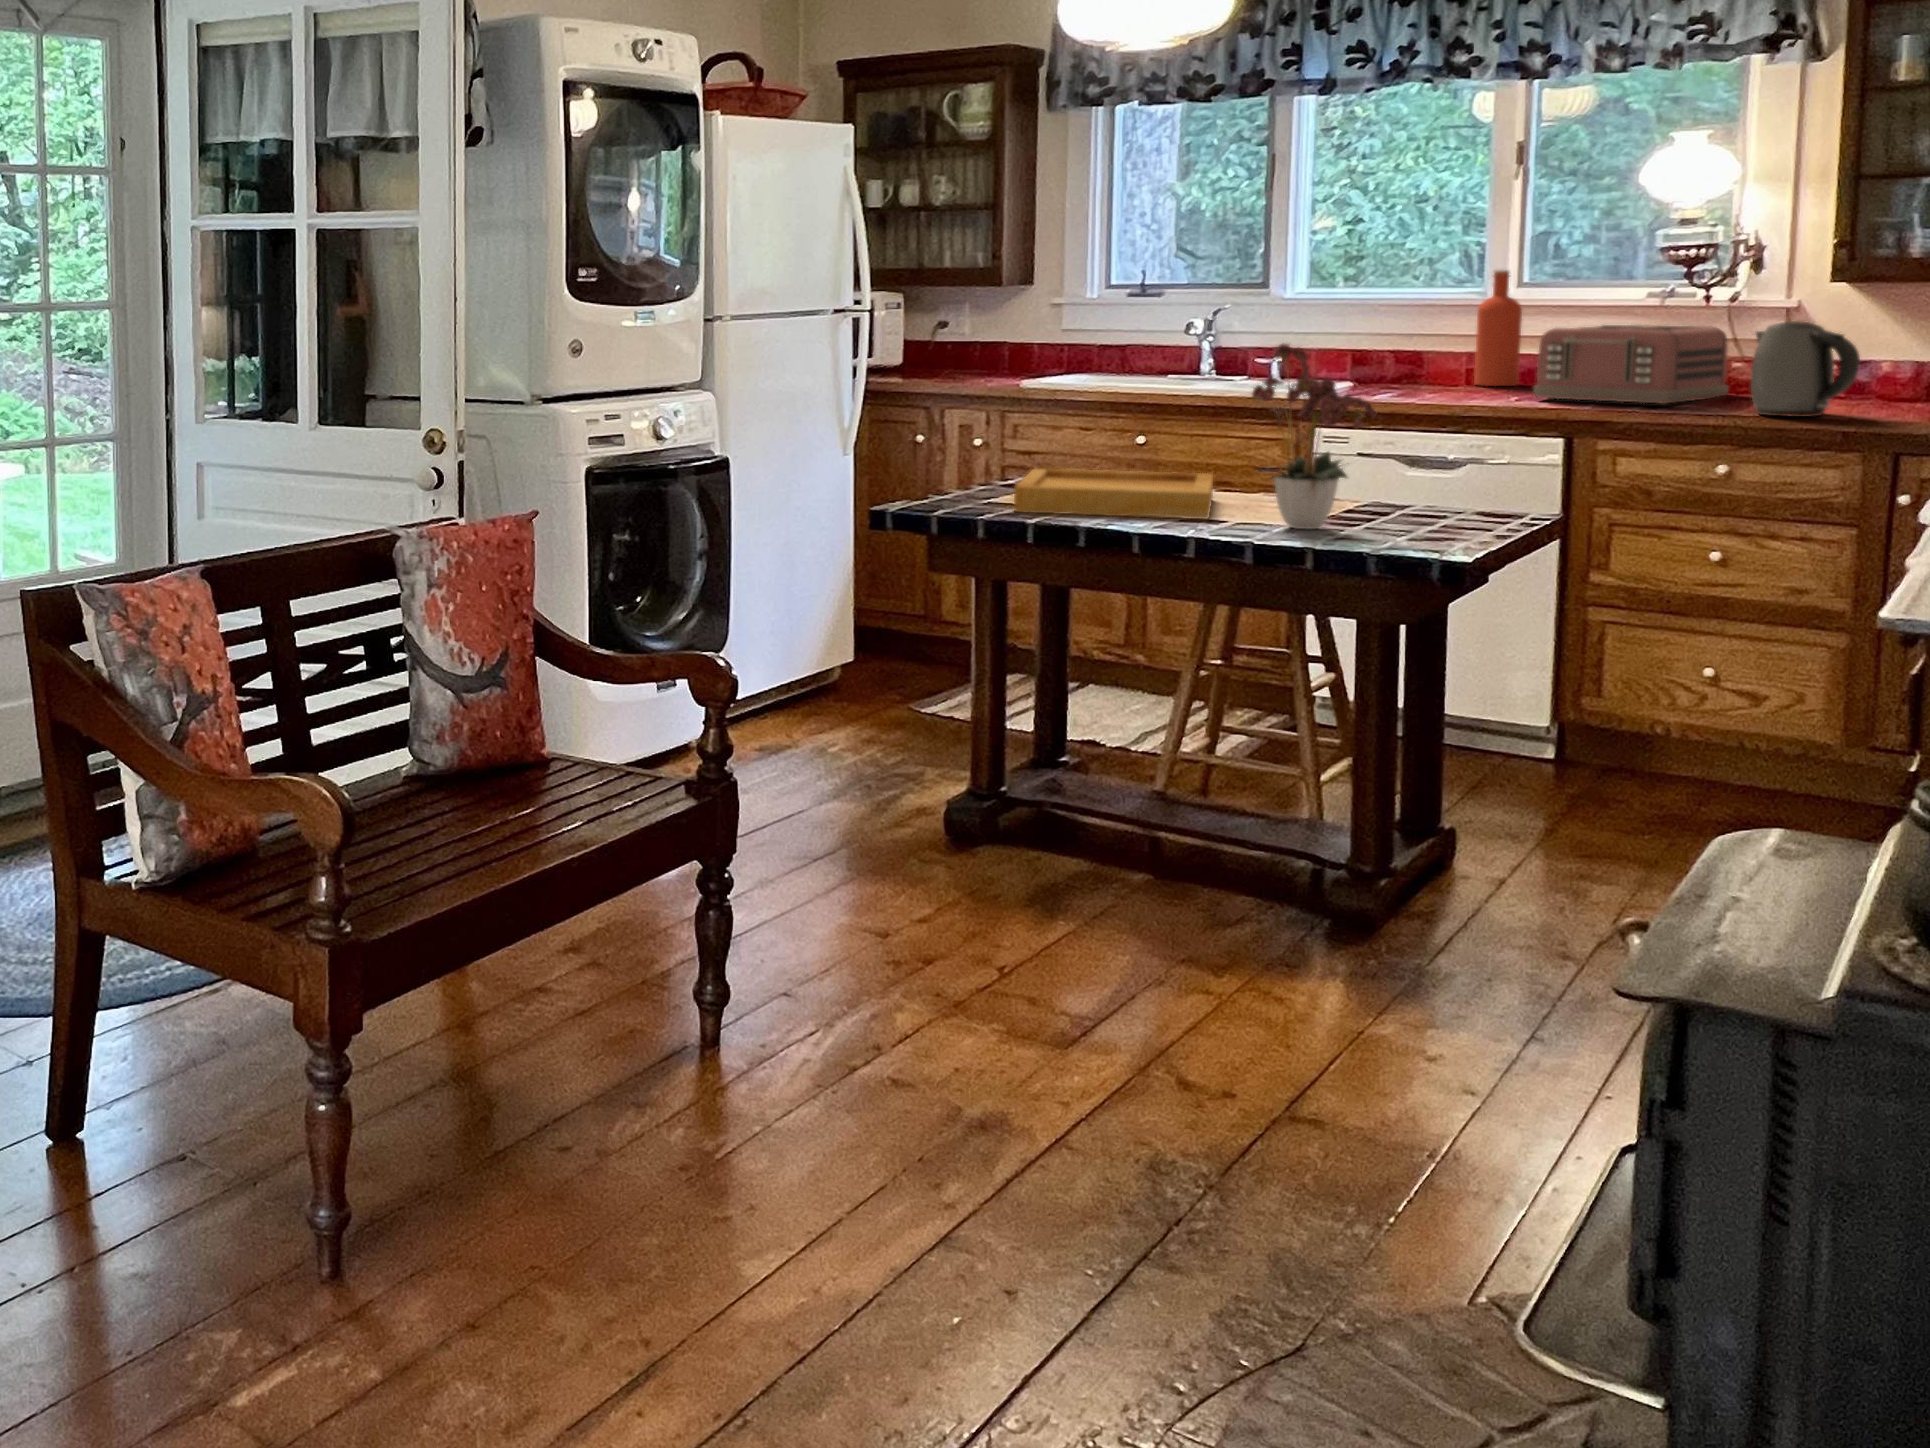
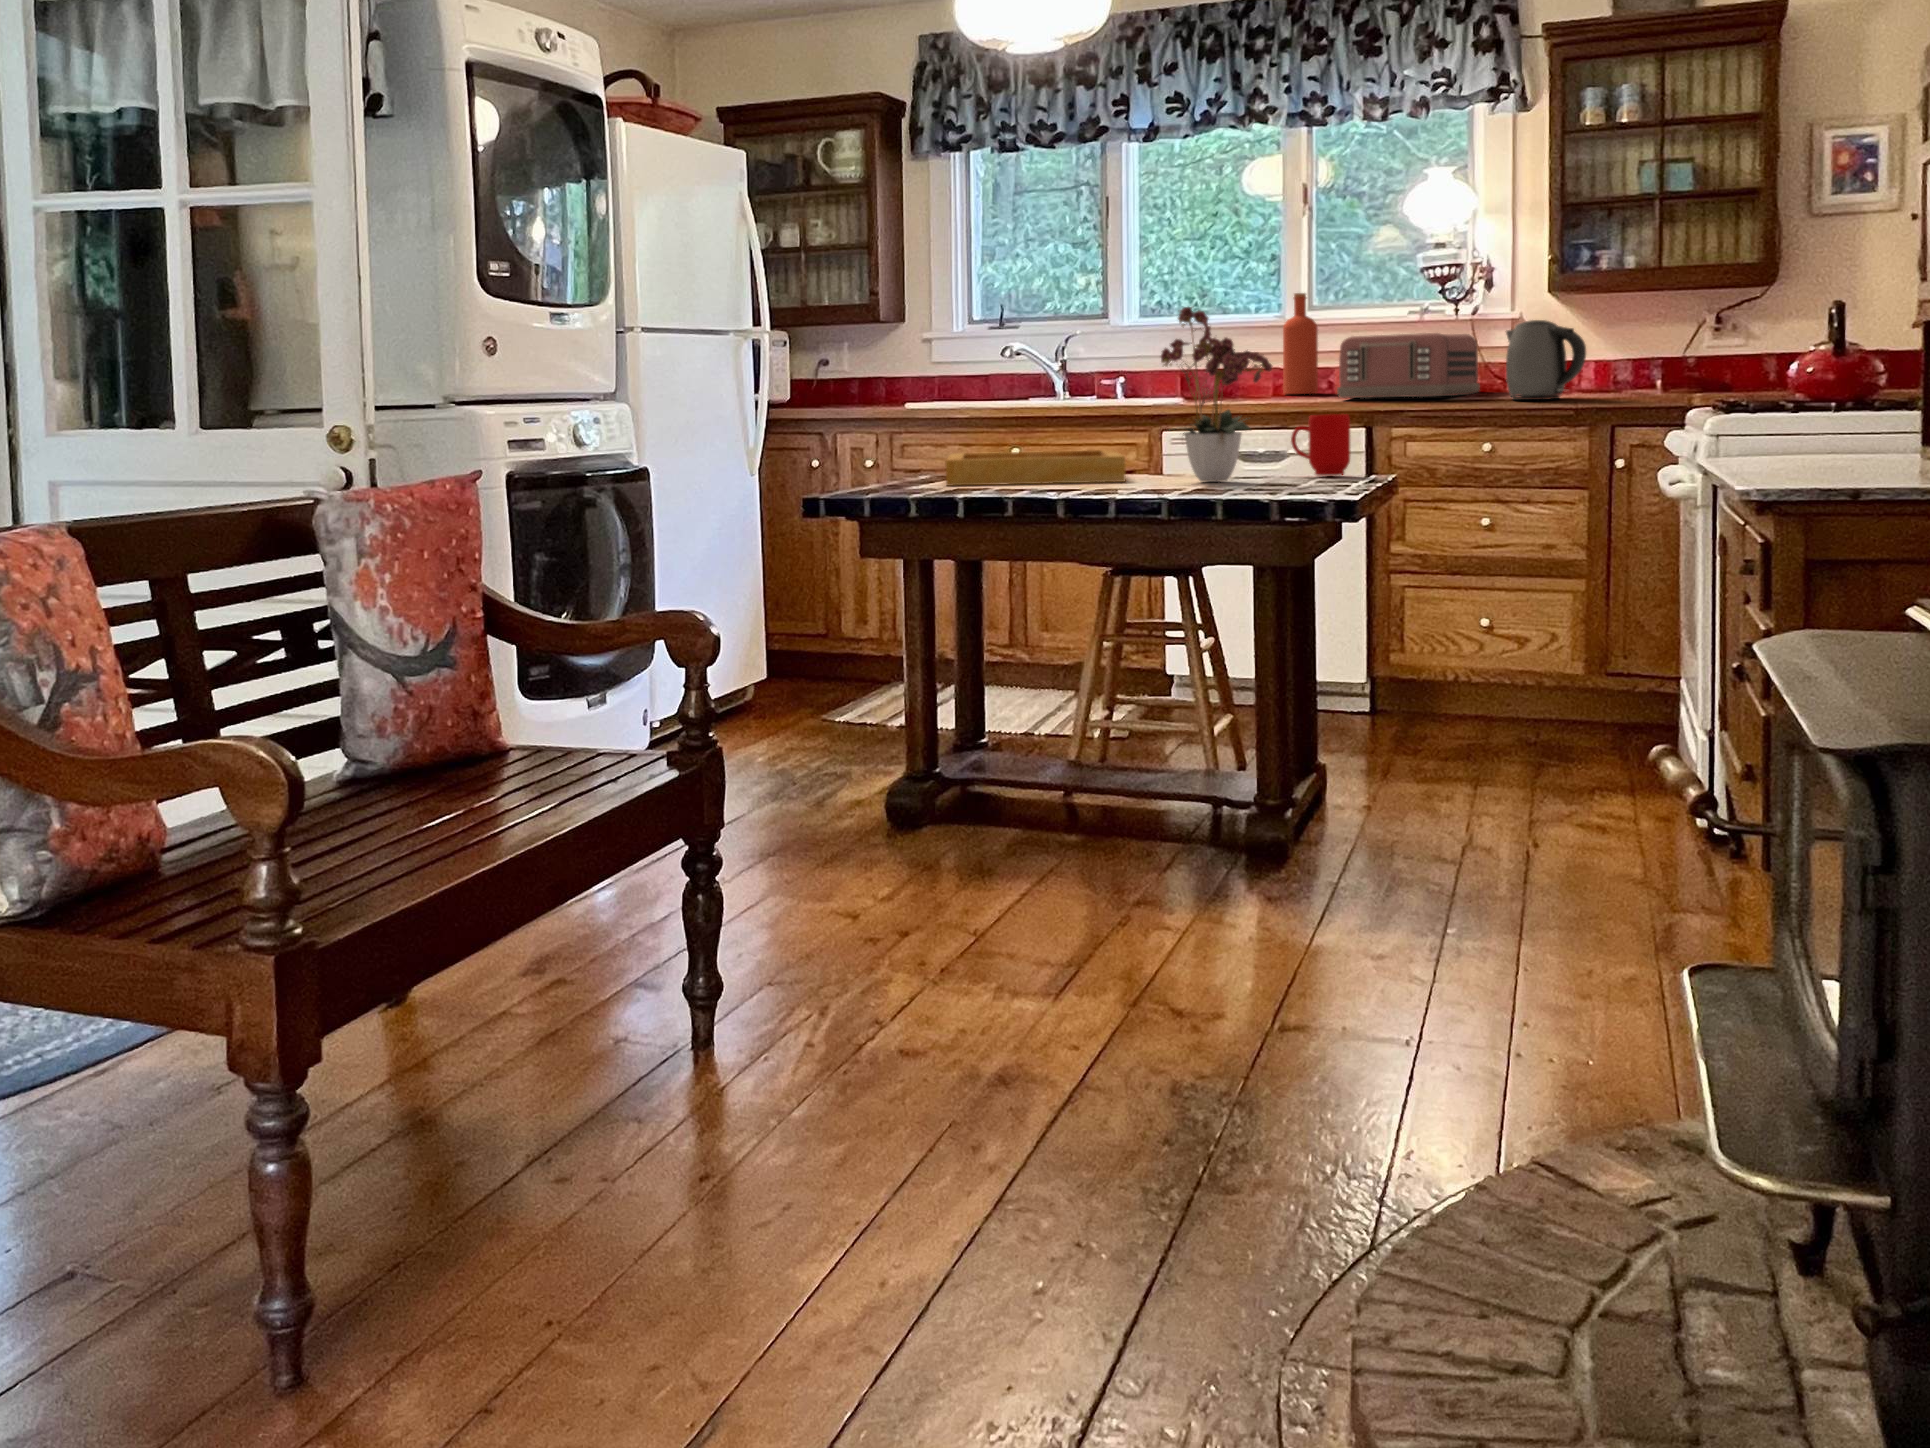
mug: none [1406,457,1478,526] -> present [1291,414,1350,476]

